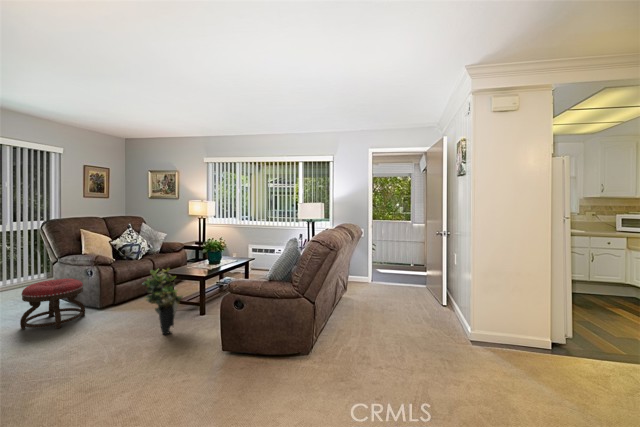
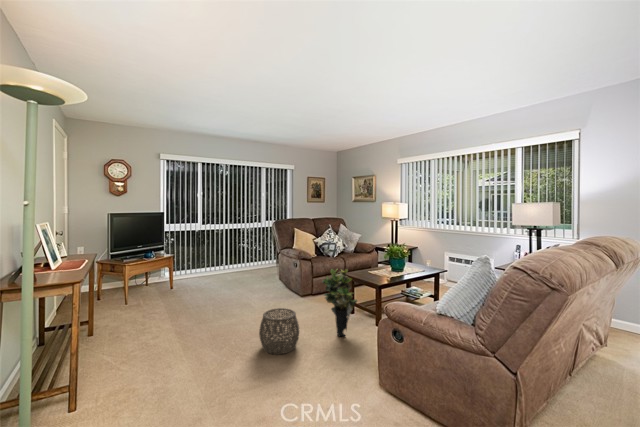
ottoman: present [20,279,85,329] -> none [251,267,290,307]
woven basket: none [66,320,123,374] -> present [259,308,299,354]

